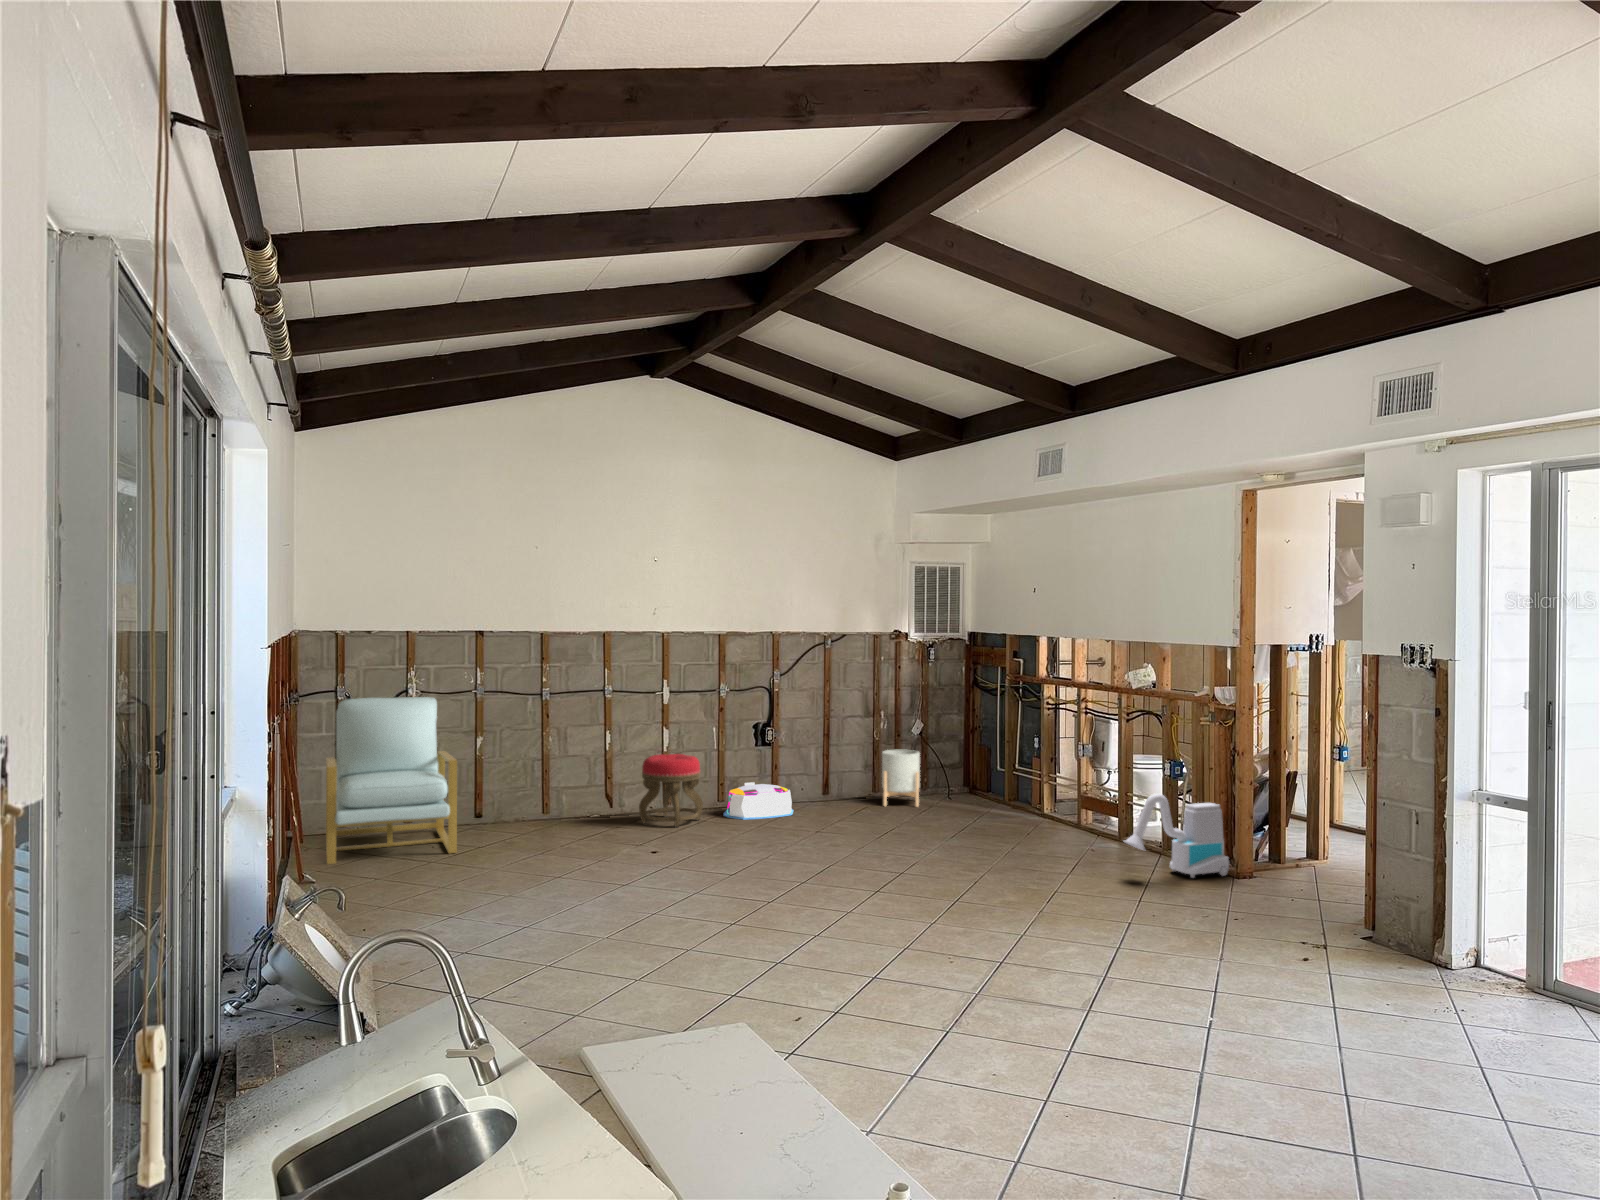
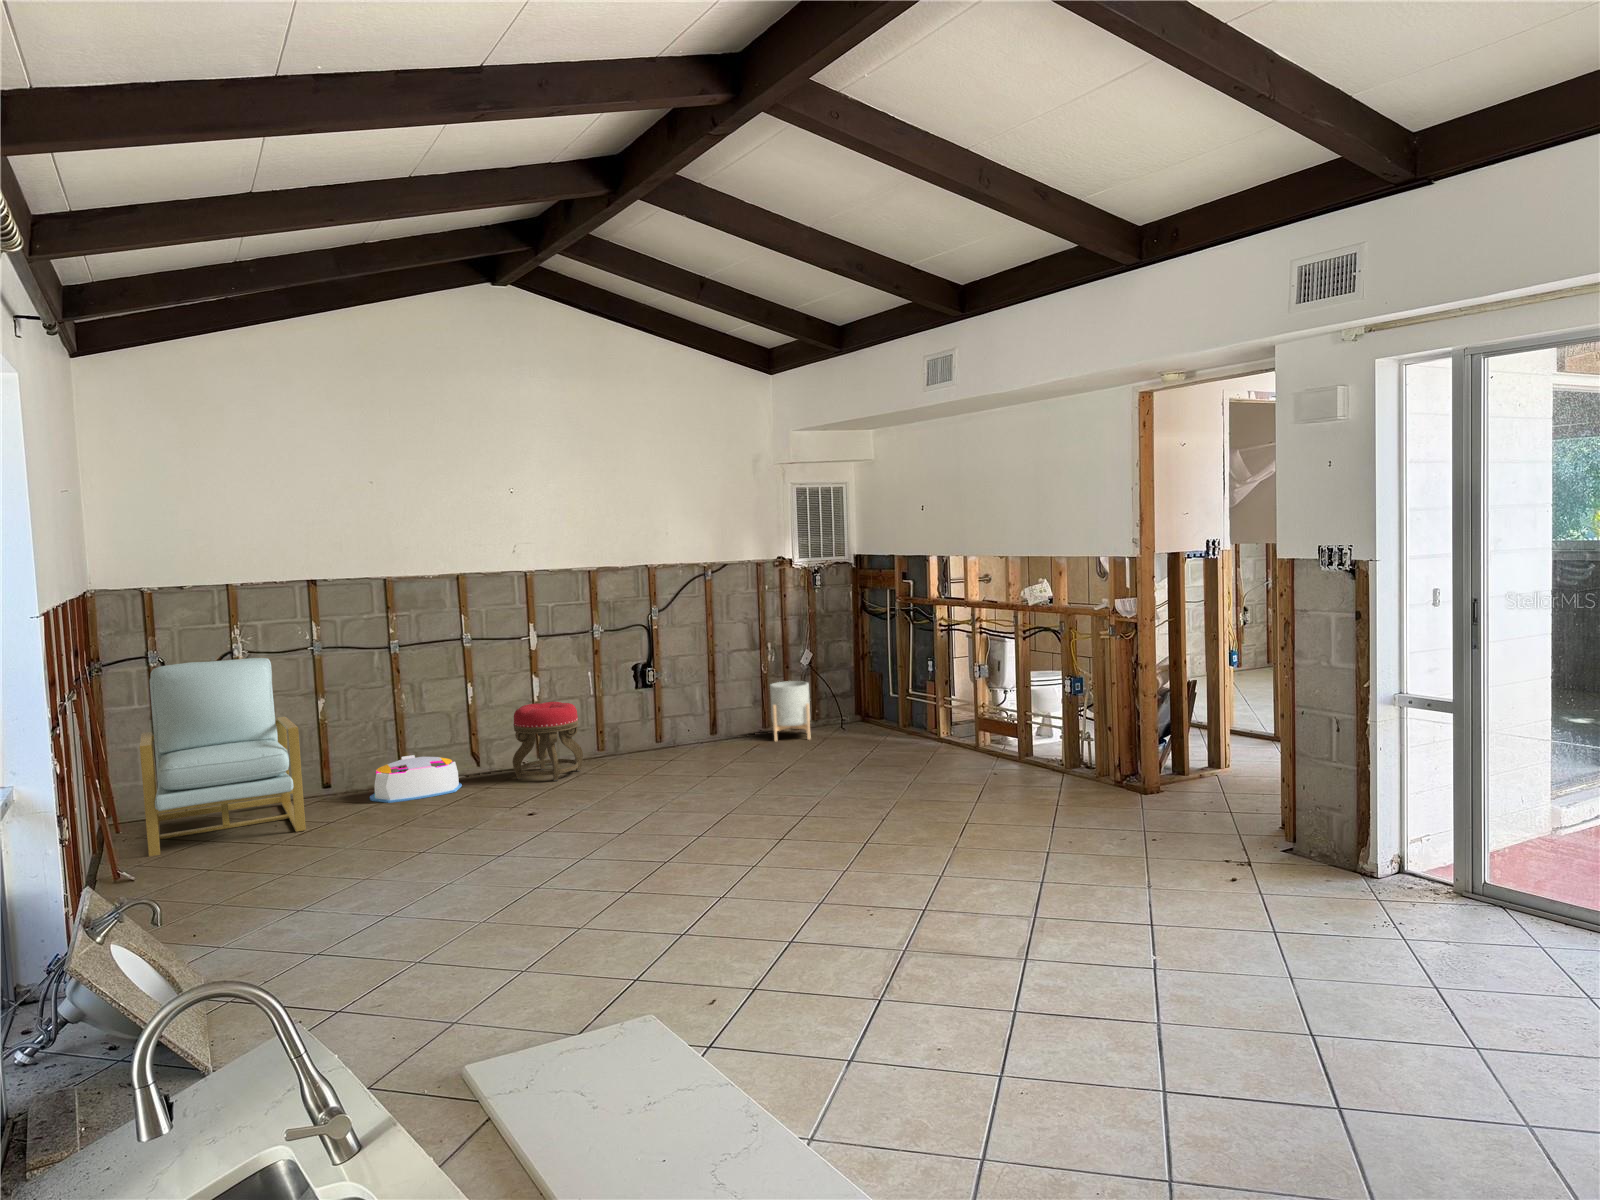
storage bin: present [723,782,793,820] -> present [370,755,462,803]
vacuum cleaner: present [1124,793,1229,878] -> none [1030,713,1134,797]

